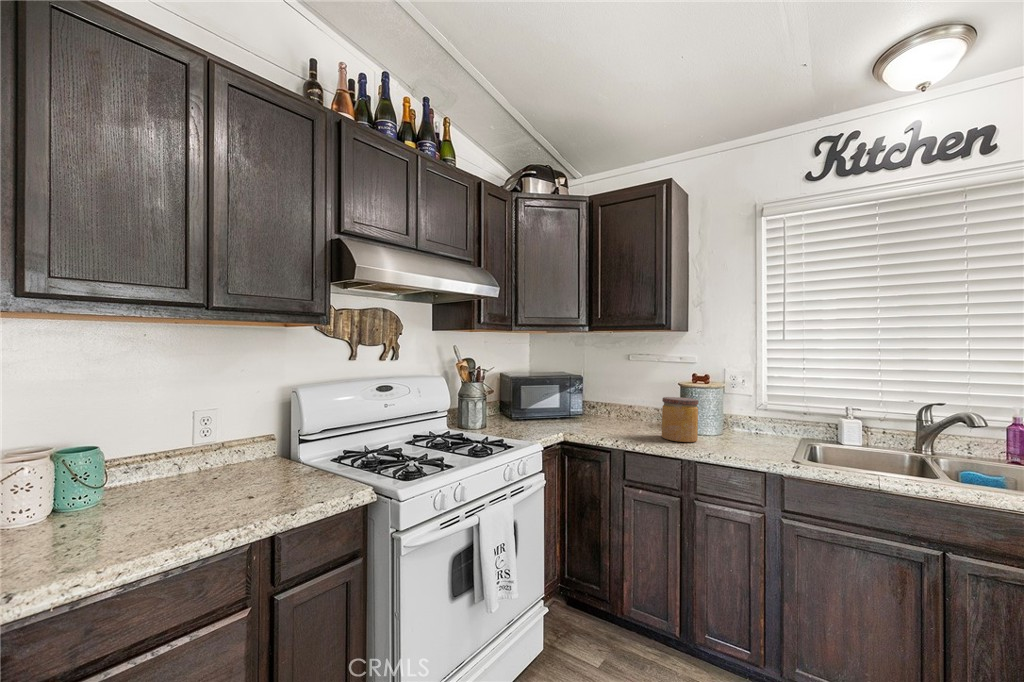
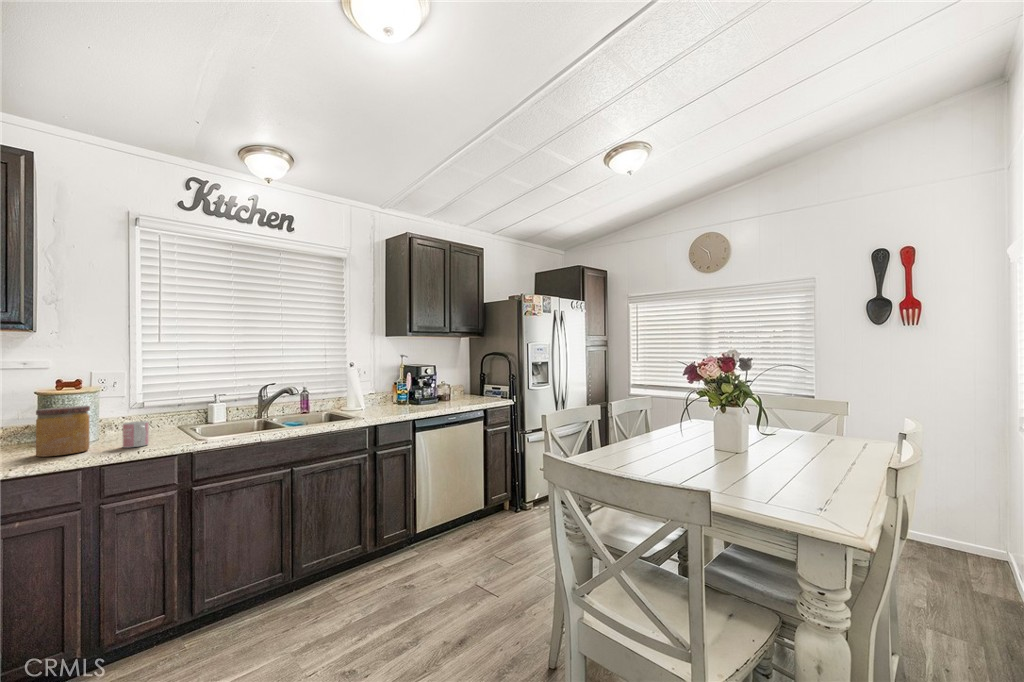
mug: none [720,423,744,451] -> present [123,421,149,448]

